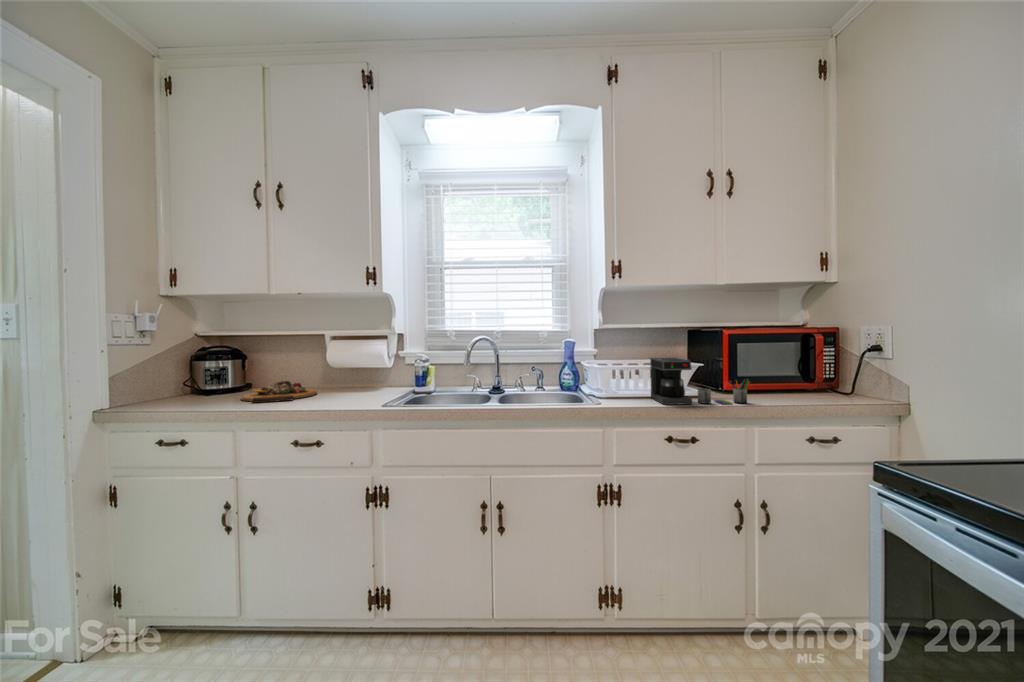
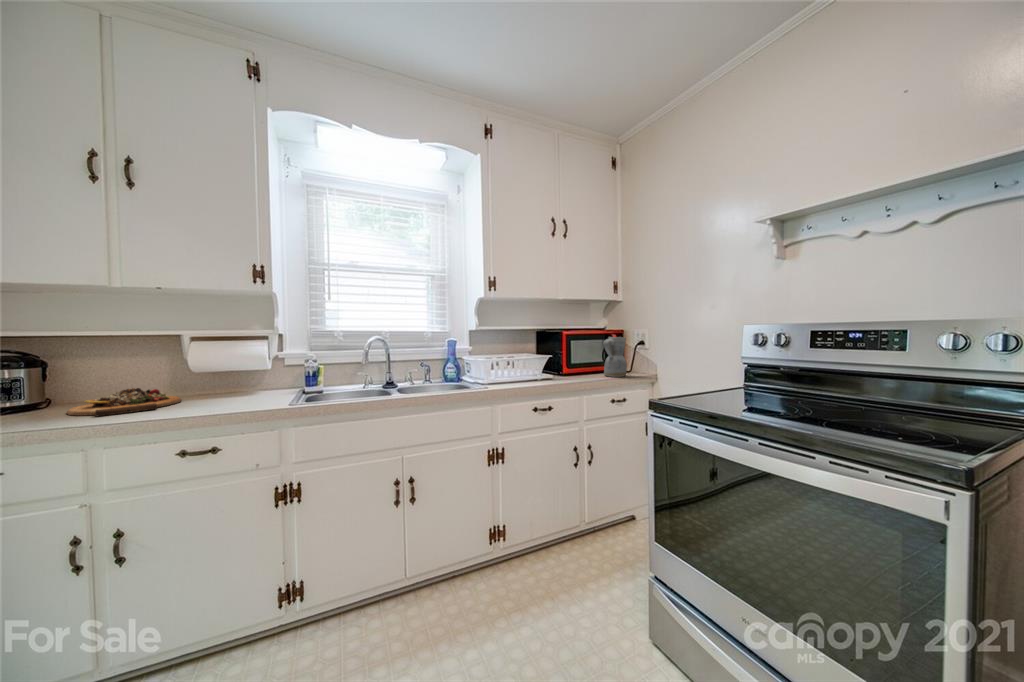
ceramic pitcher: none [793,338,838,401] -> present [604,337,627,377]
coffee maker: present [650,358,750,405] -> none [519,351,583,386]

